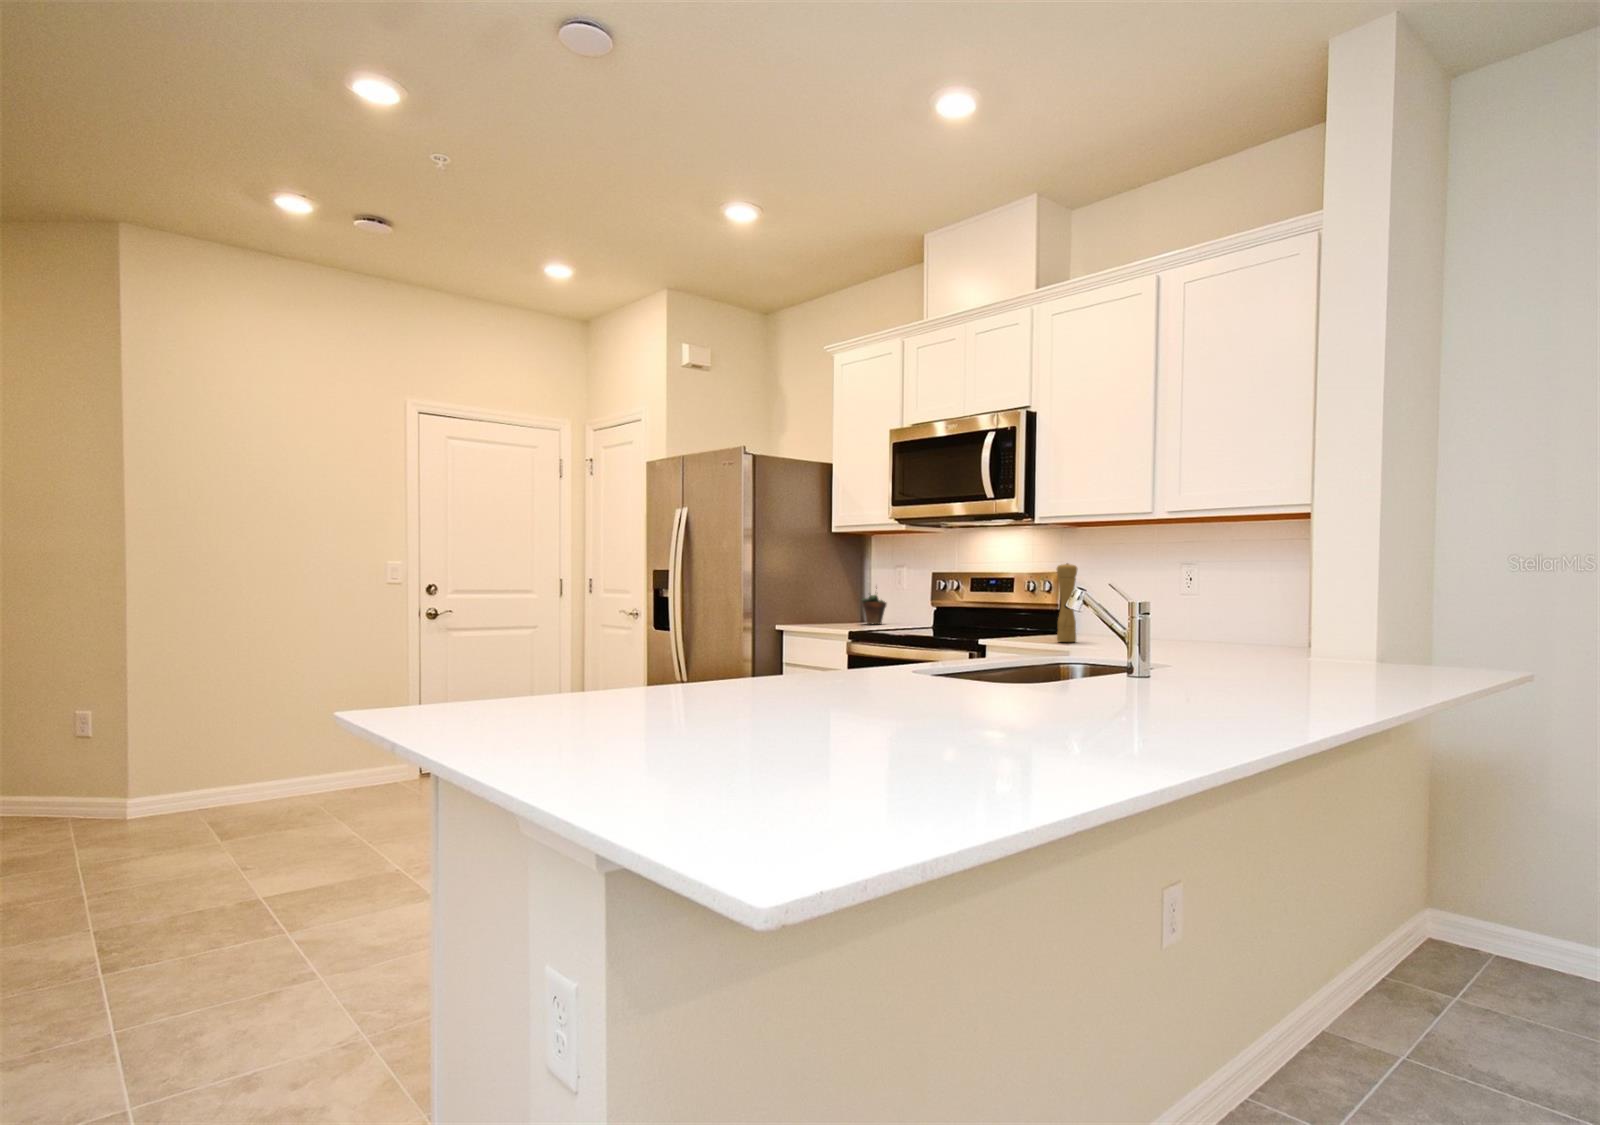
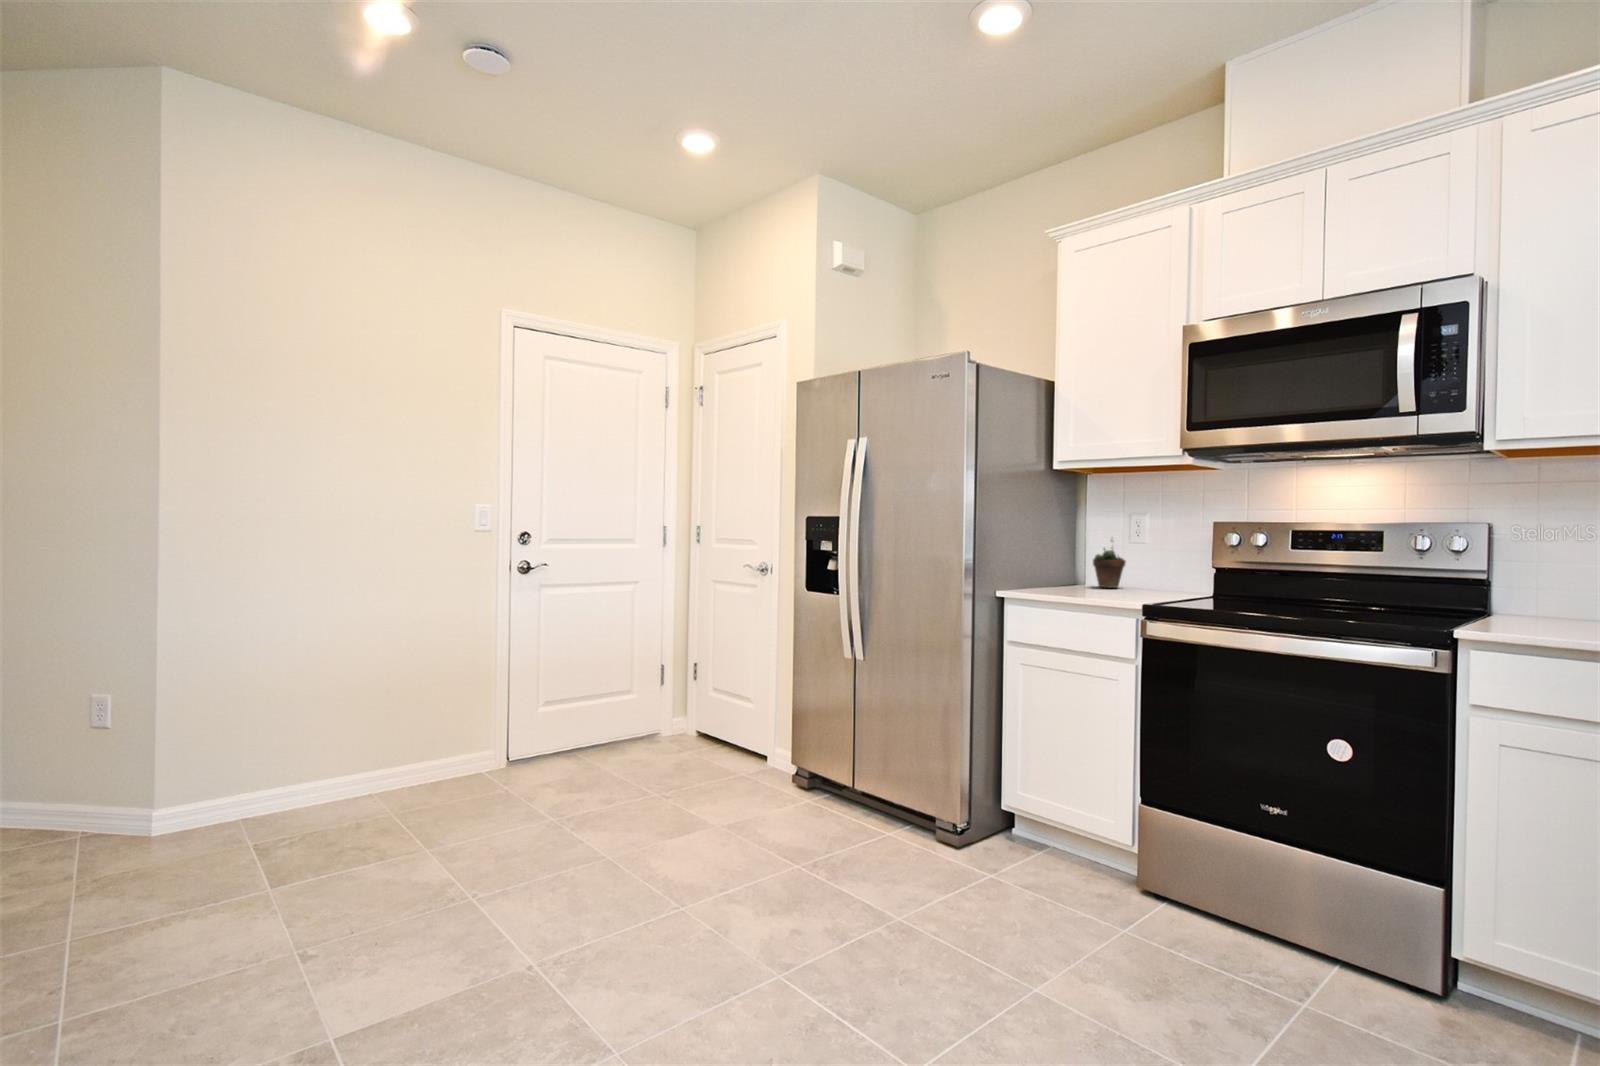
pepper mill: present [1057,563,1077,642] -> none [1514,508,1554,625]

